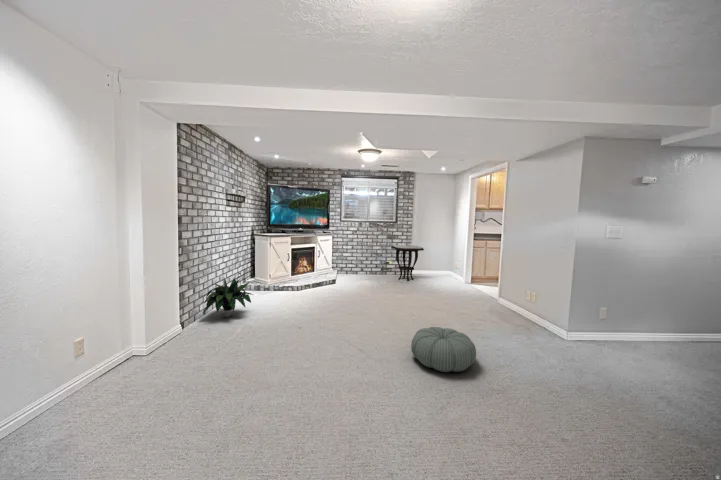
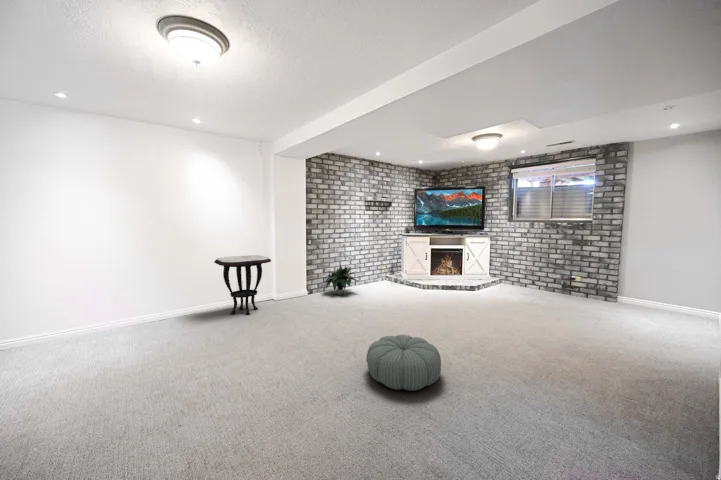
side table: present [391,245,424,281] -> present [214,255,271,315]

